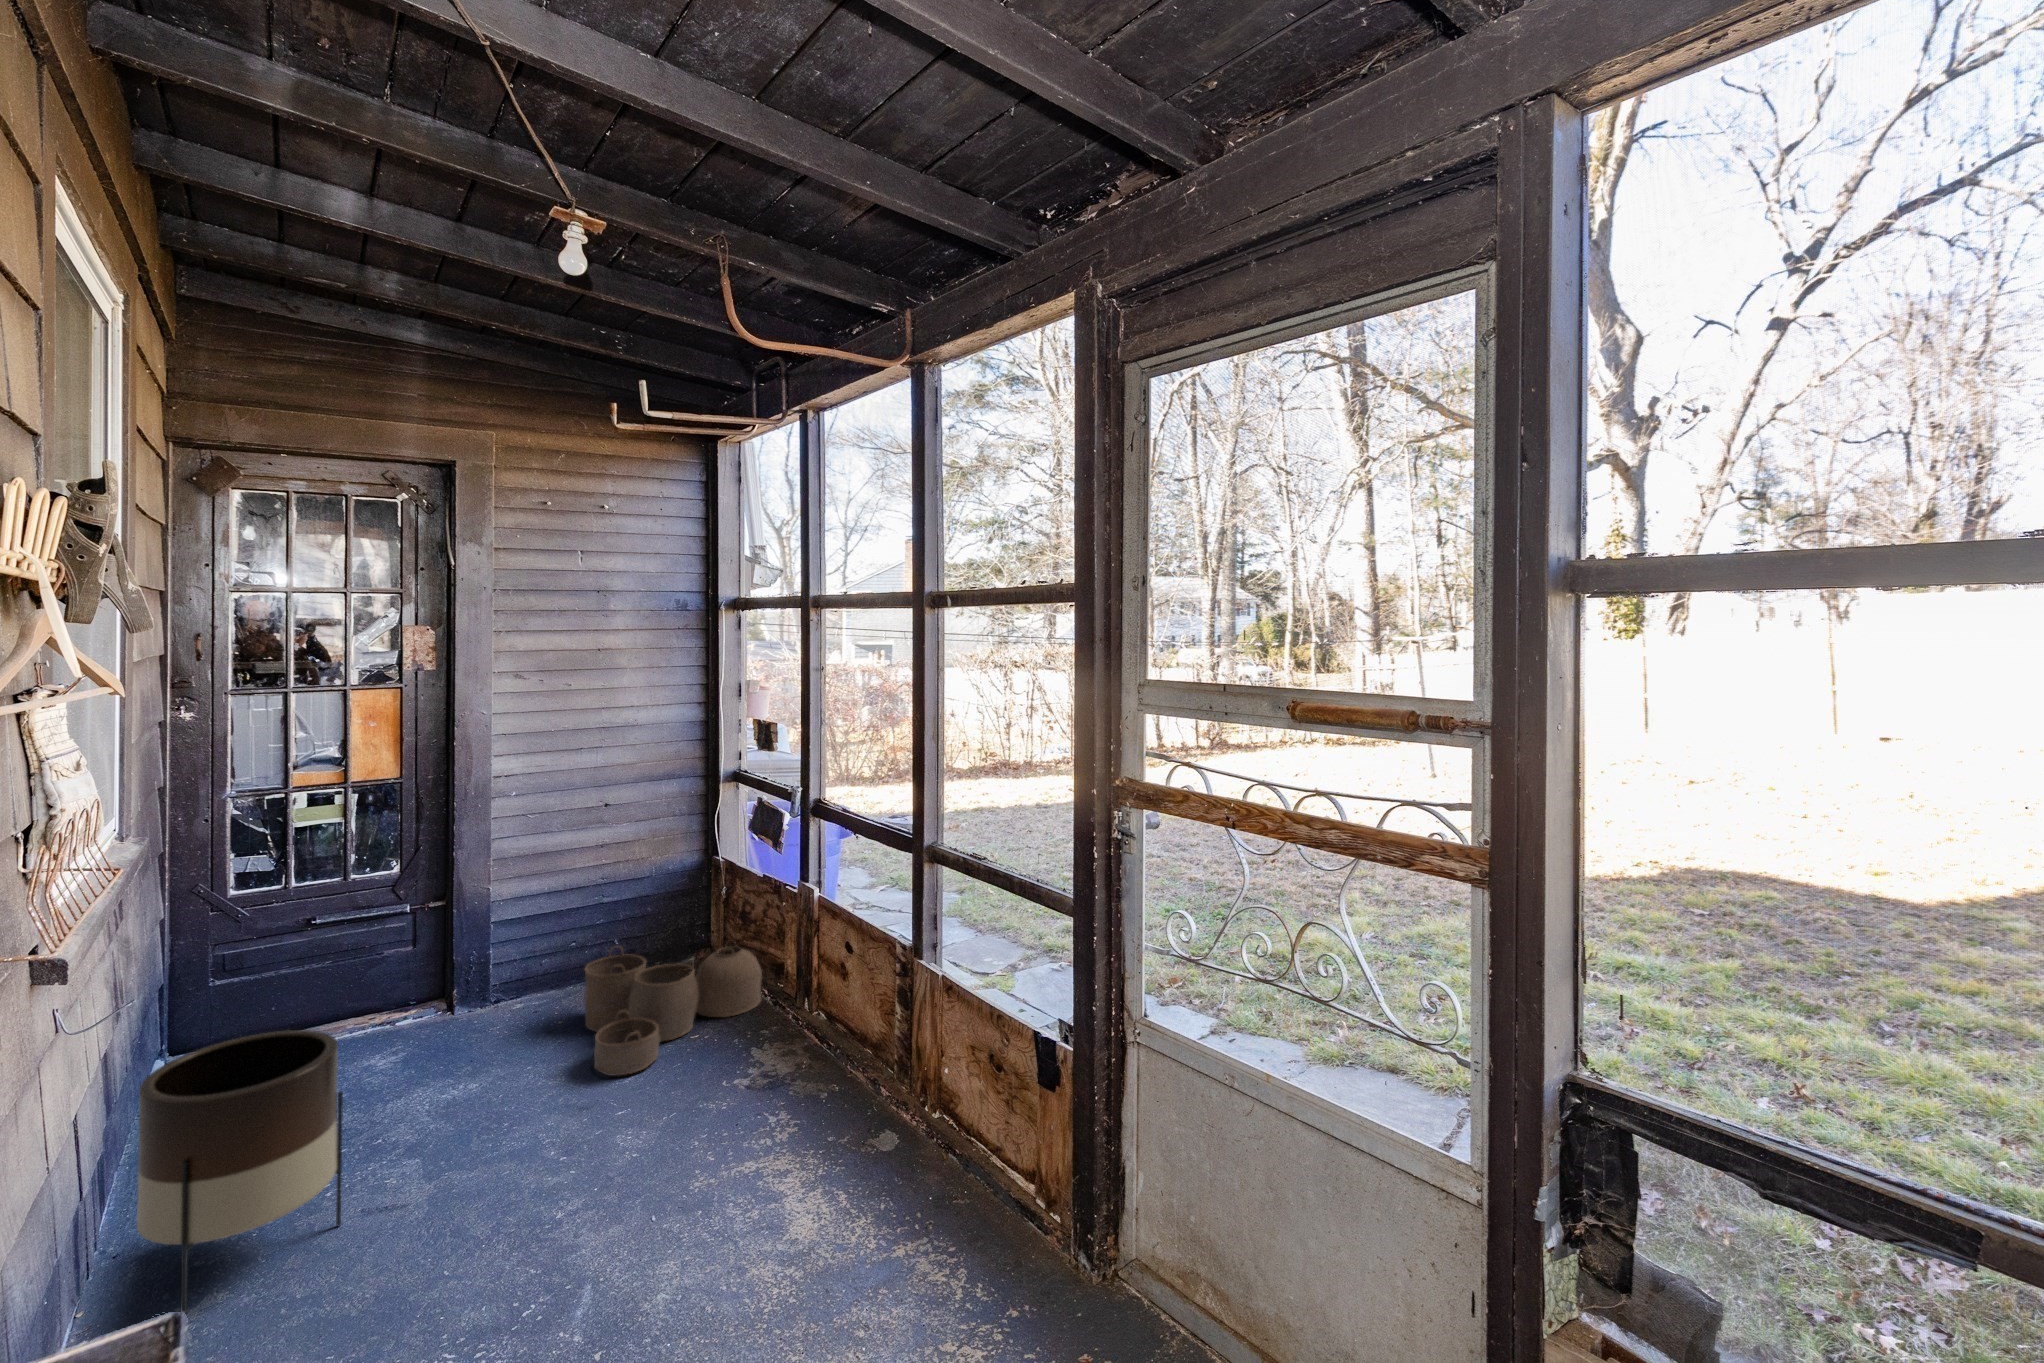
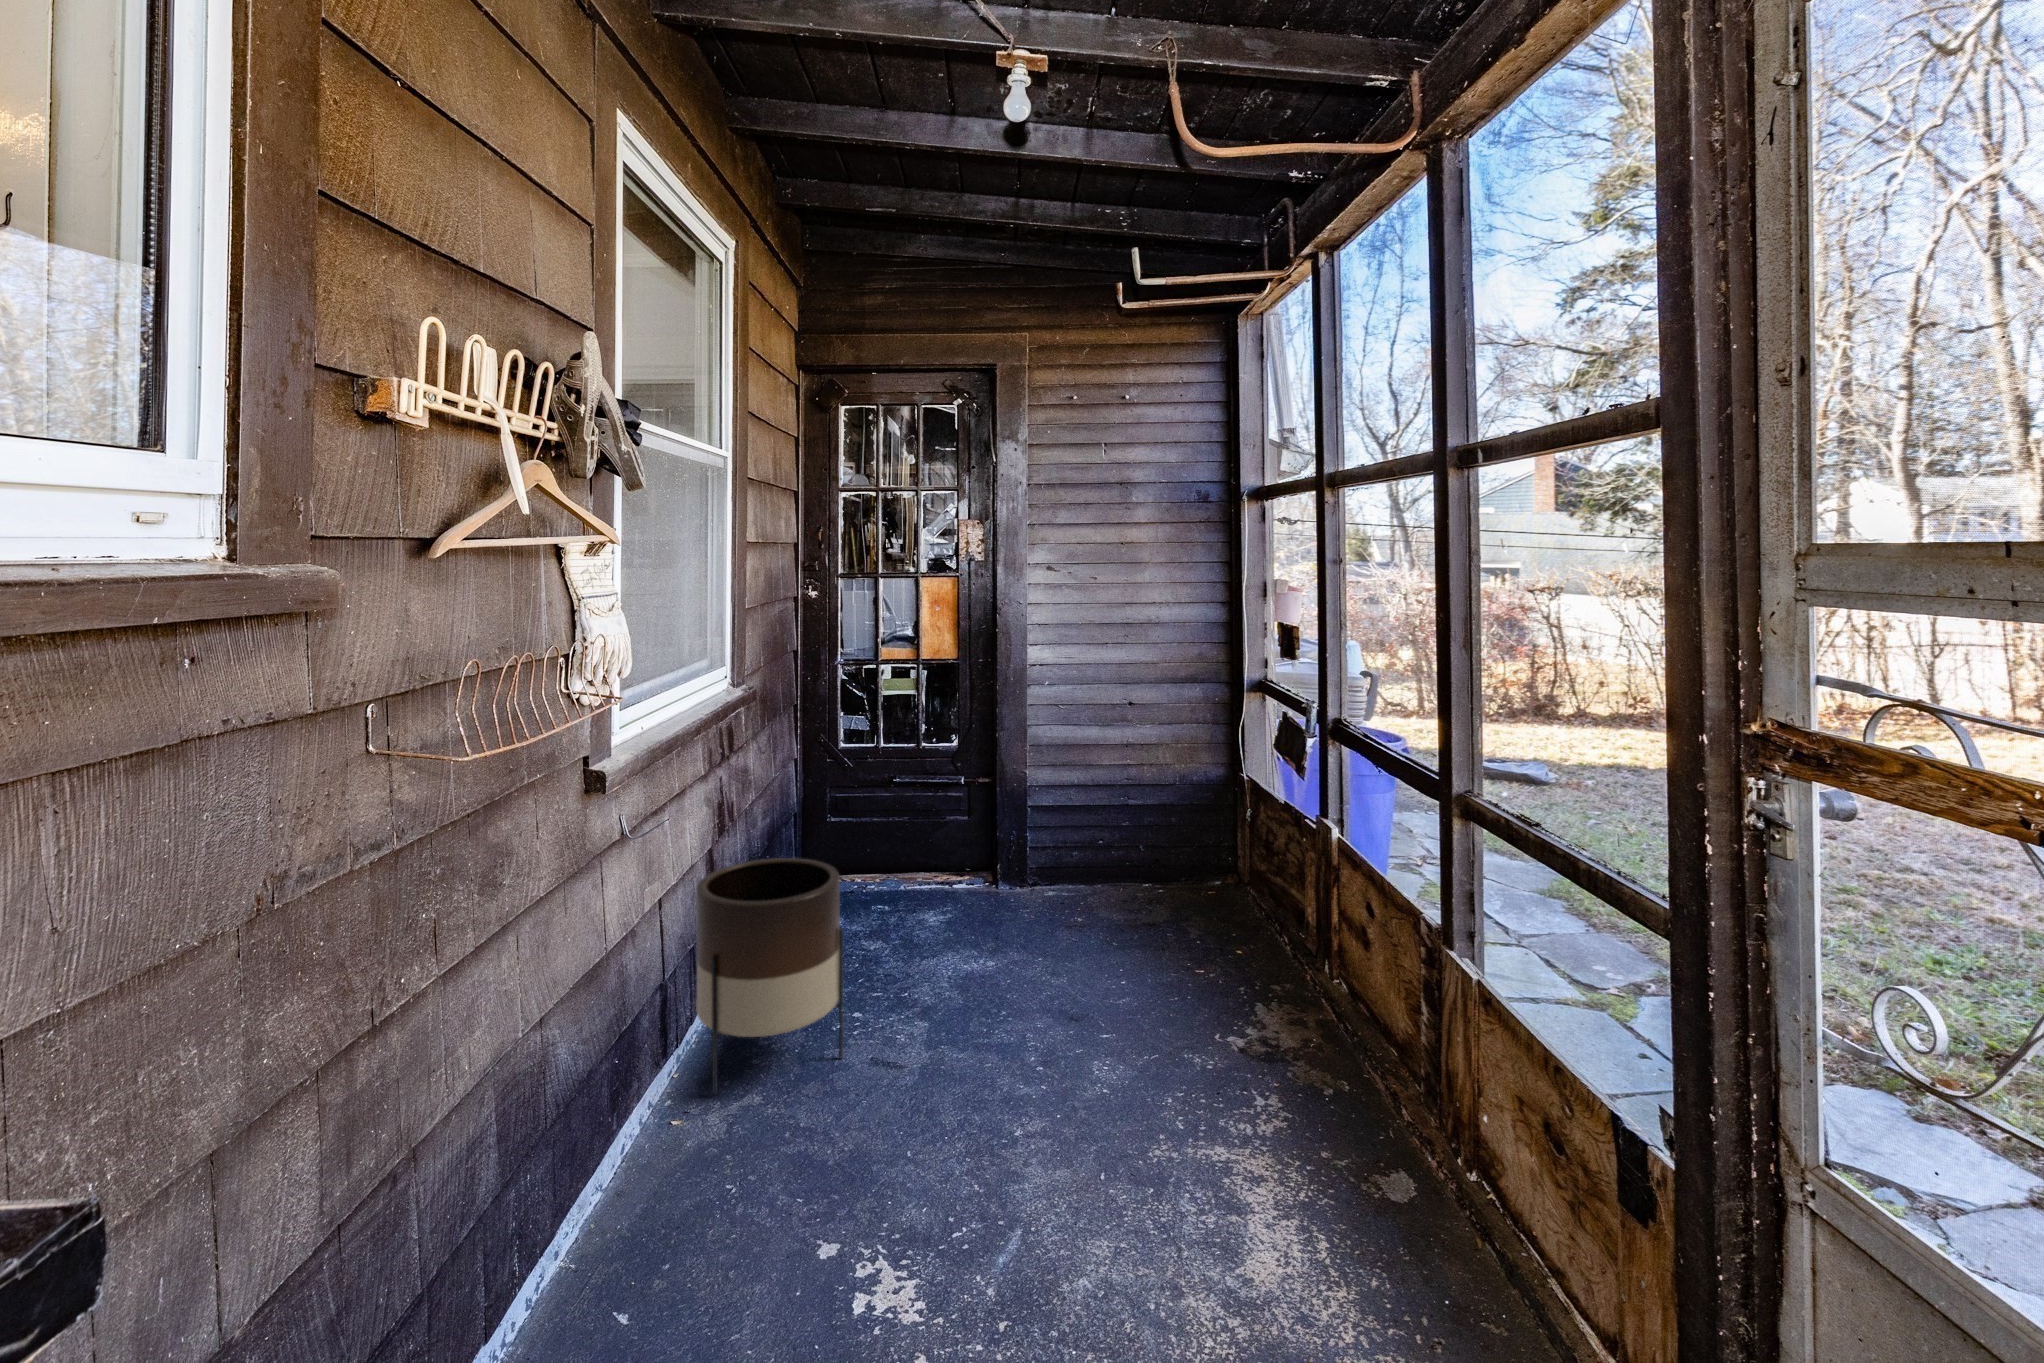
woven basket: present [585,942,762,1076] -> none [1088,853,1275,991]

